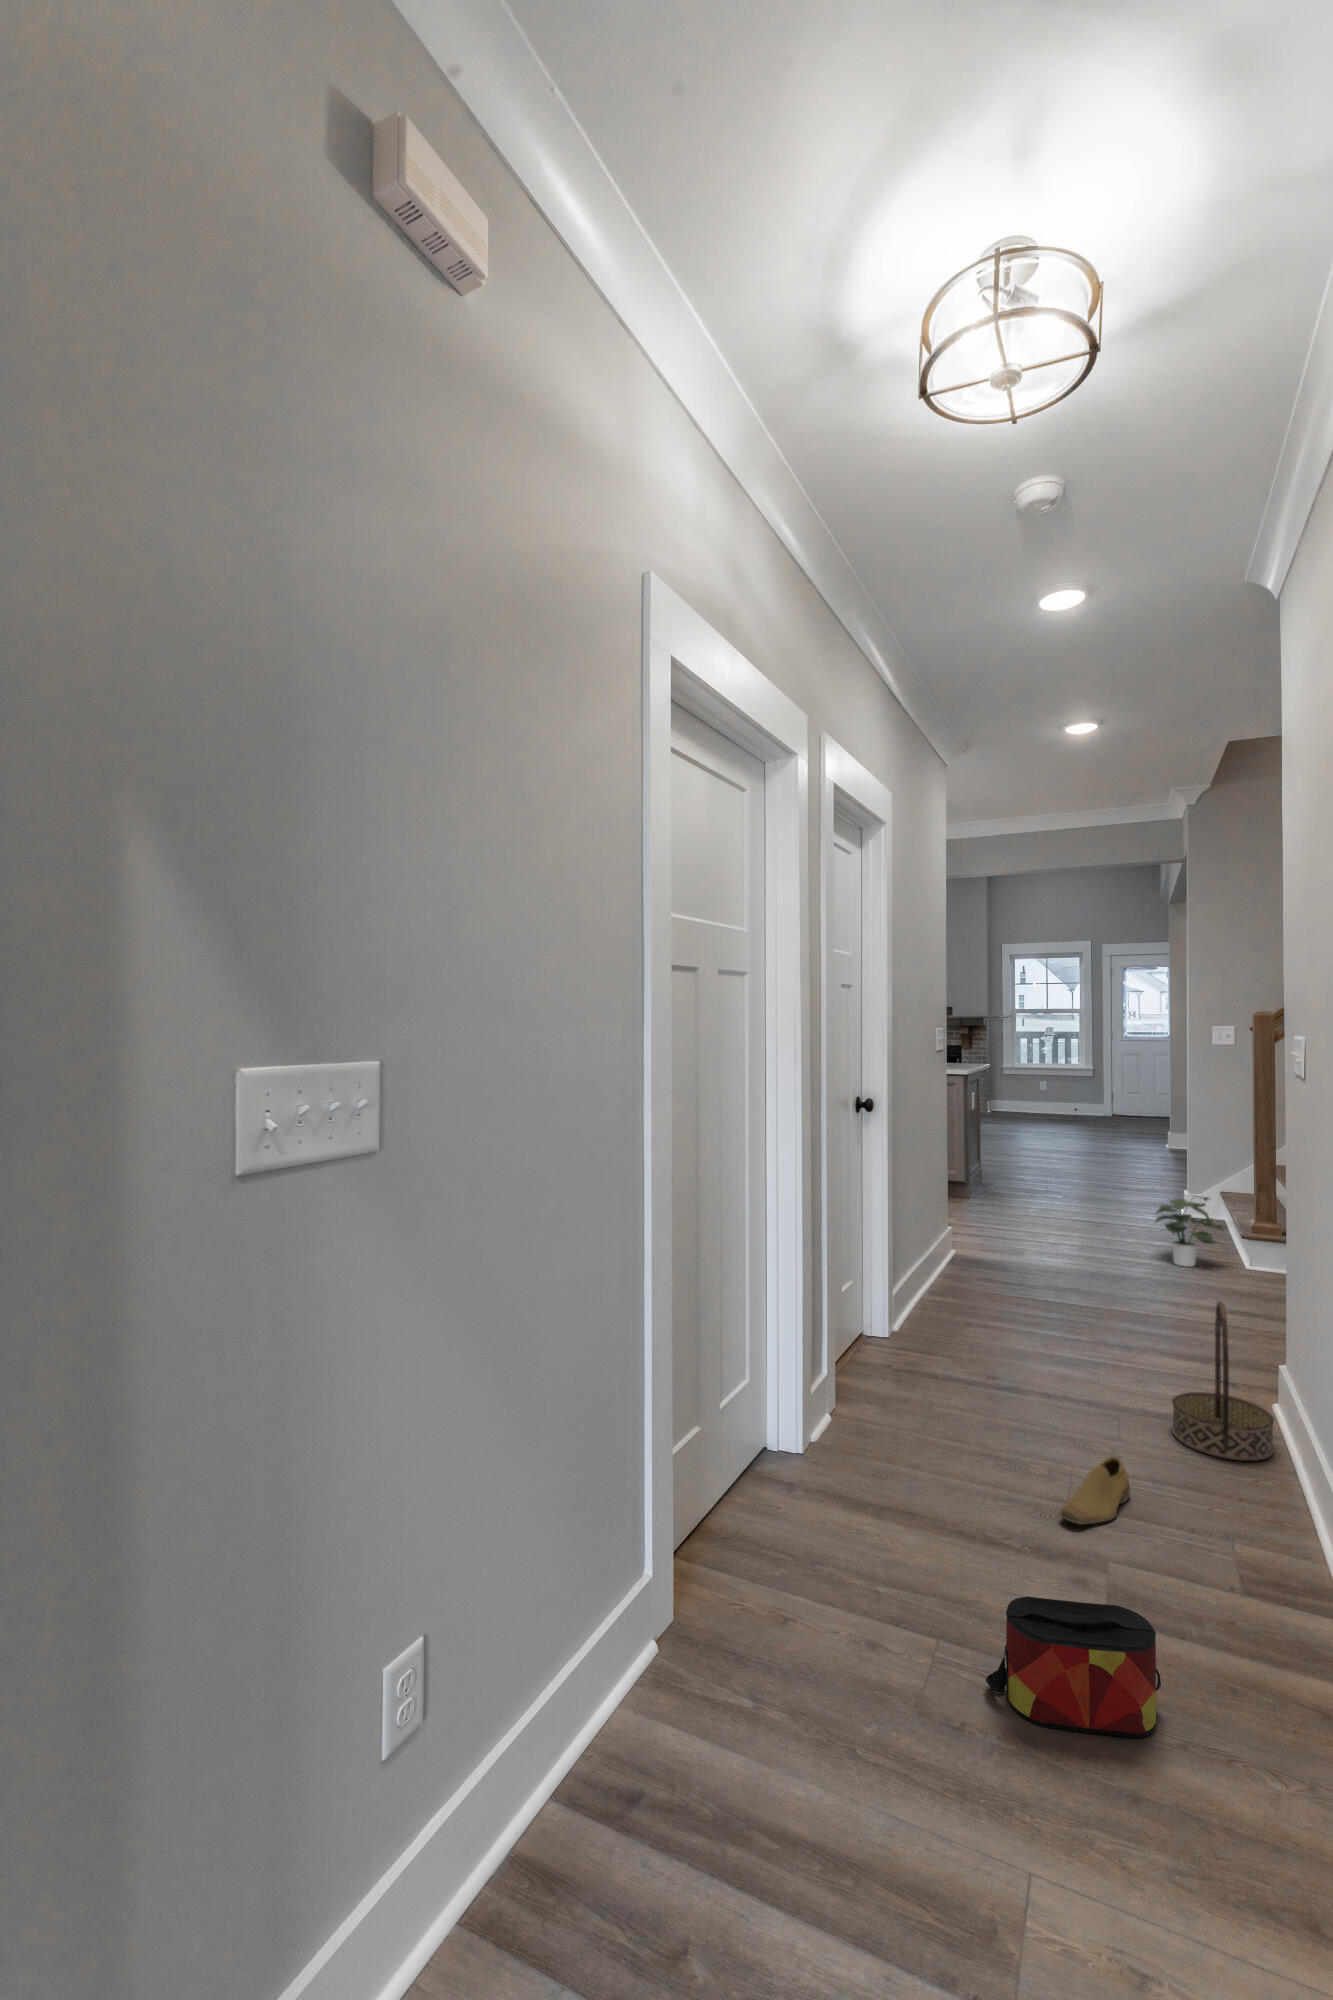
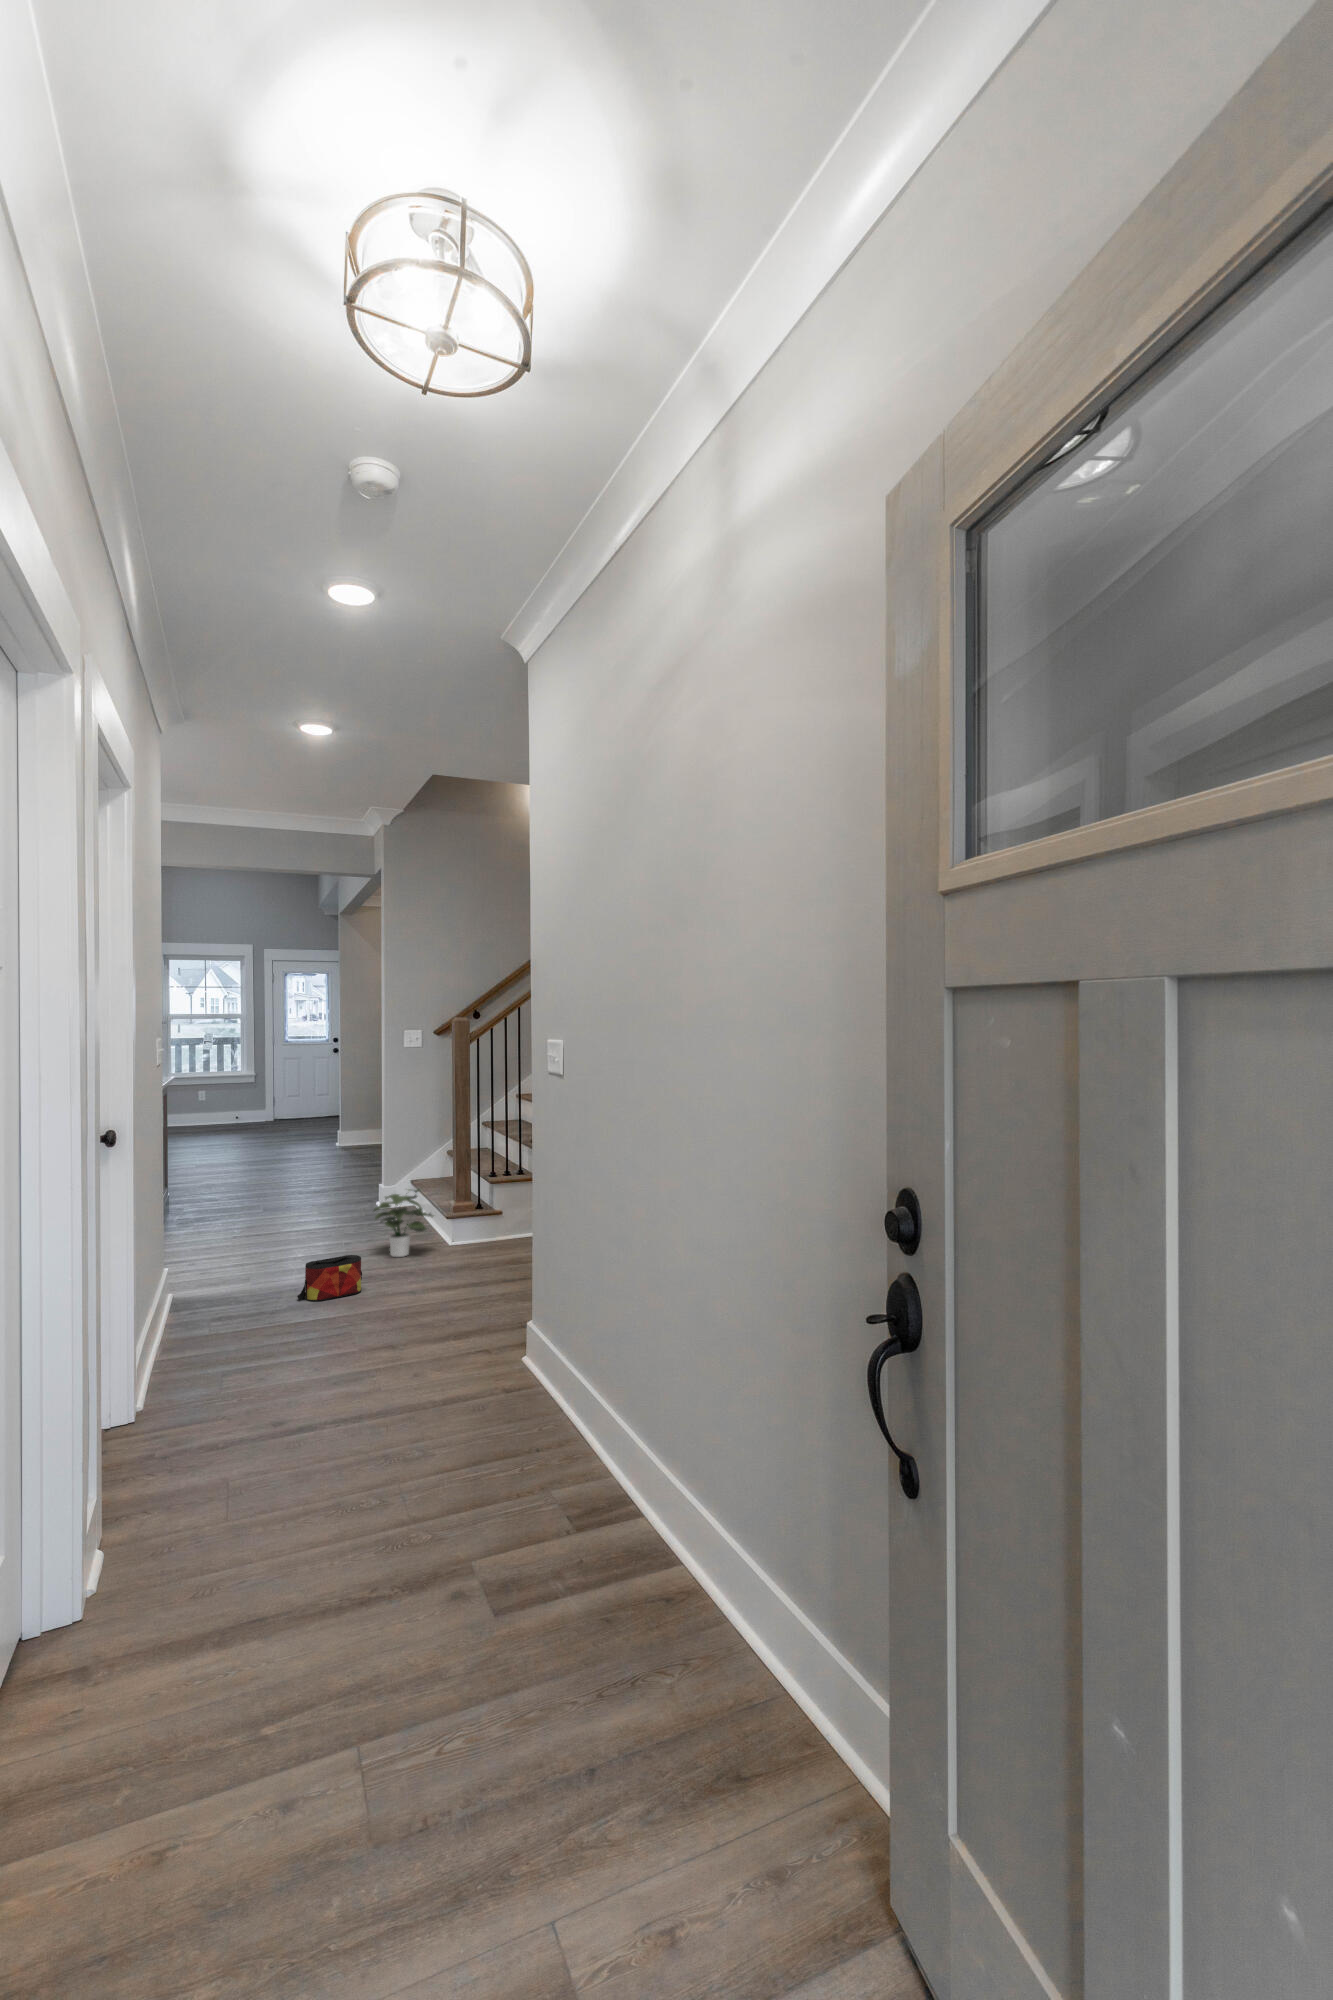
basket: present [1172,1301,1274,1461] -> none [461,1287,543,1432]
shoe: present [1060,1457,1130,1525] -> none [412,1468,460,1555]
bag: present [986,1597,1161,1738] -> present [297,1255,362,1301]

